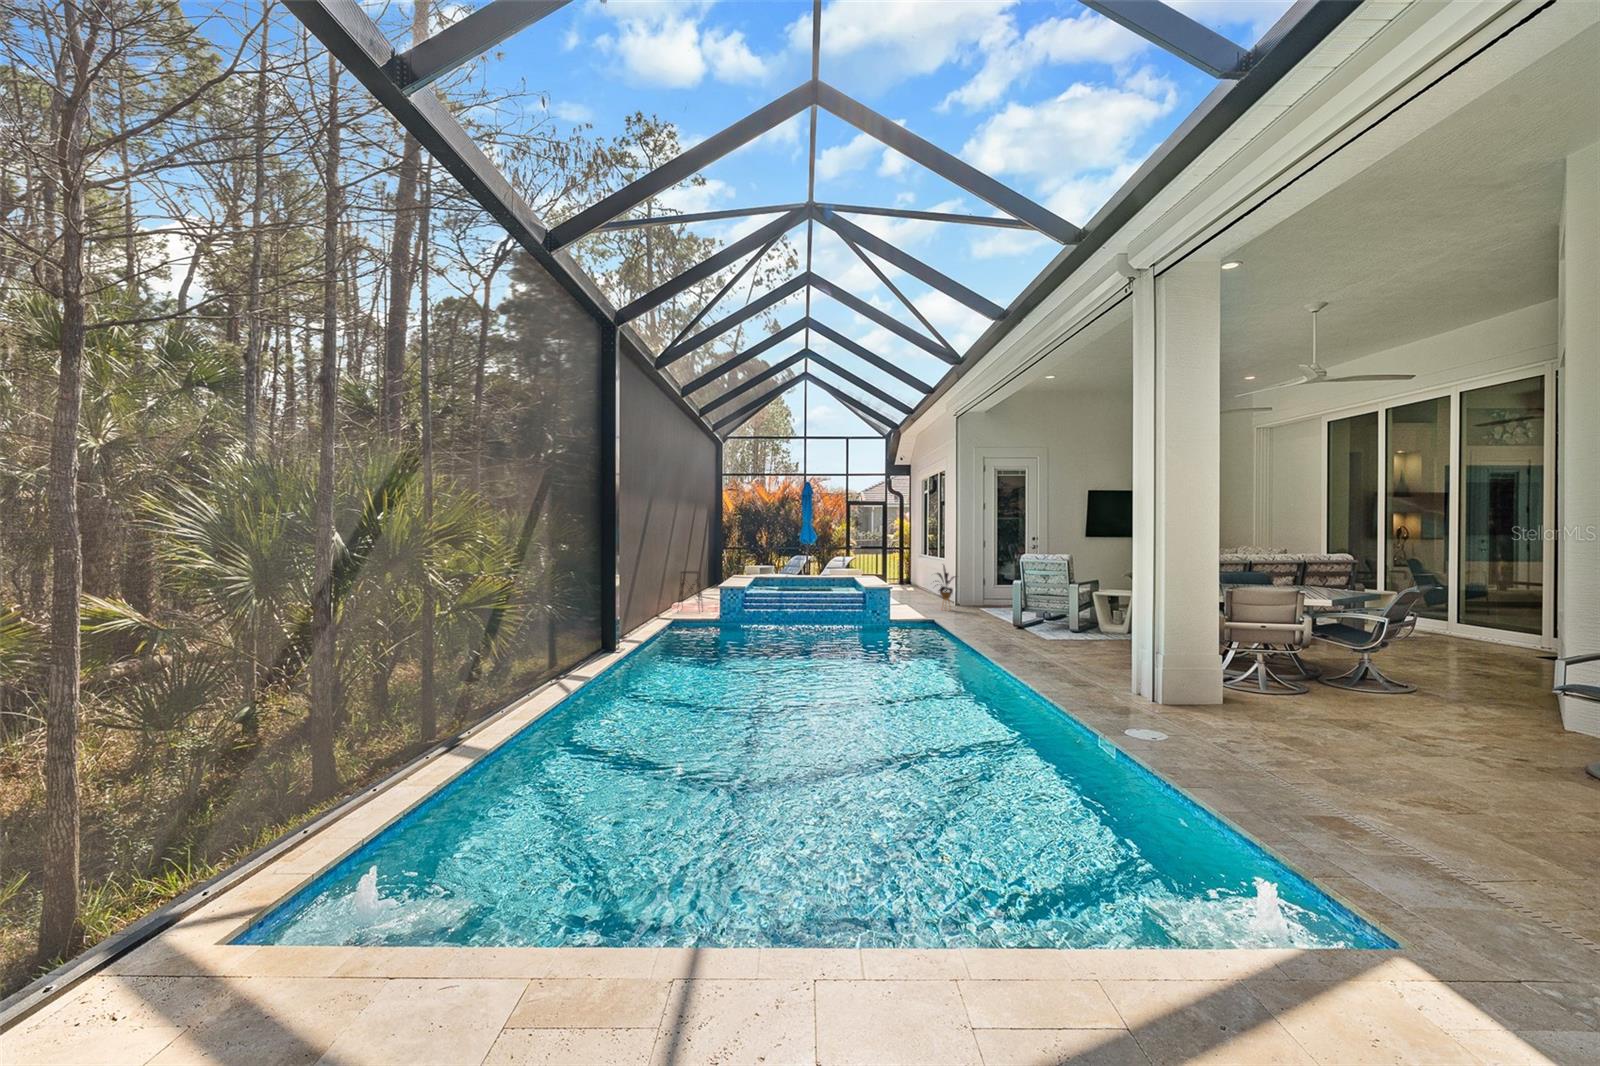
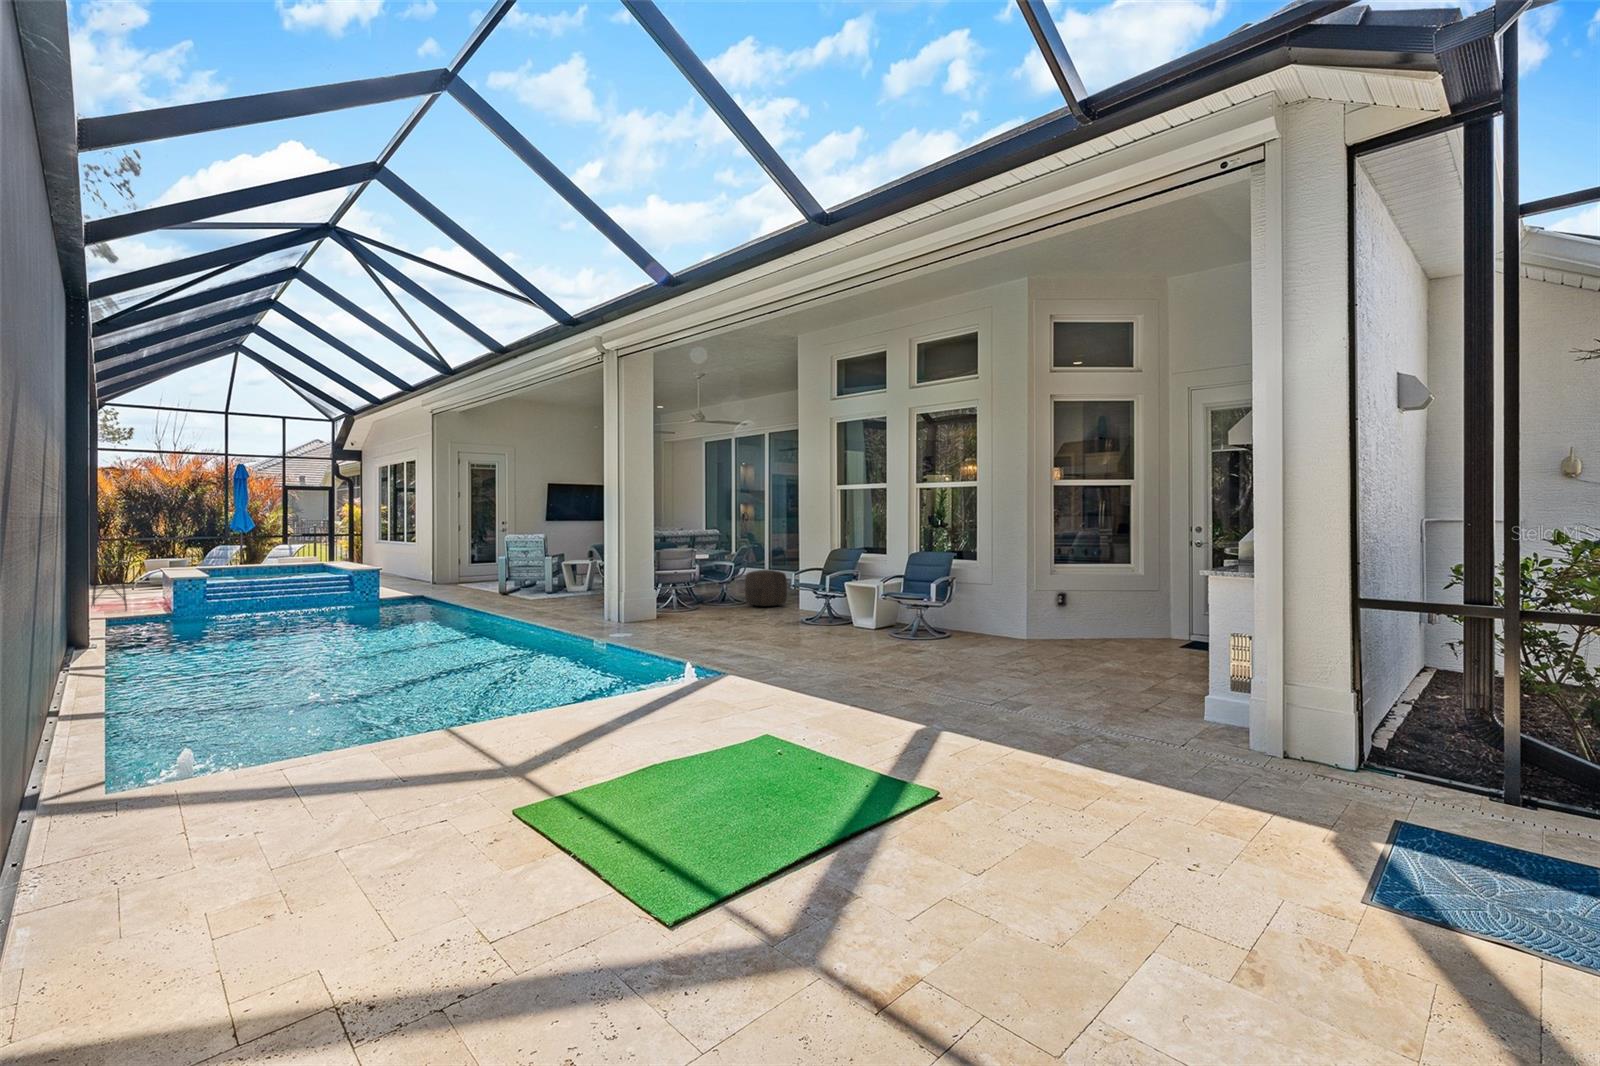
house plant: present [937,565,954,602] -> none [407,546,436,589]
ottoman: none [1410,634,1516,704] -> present [745,570,787,606]

